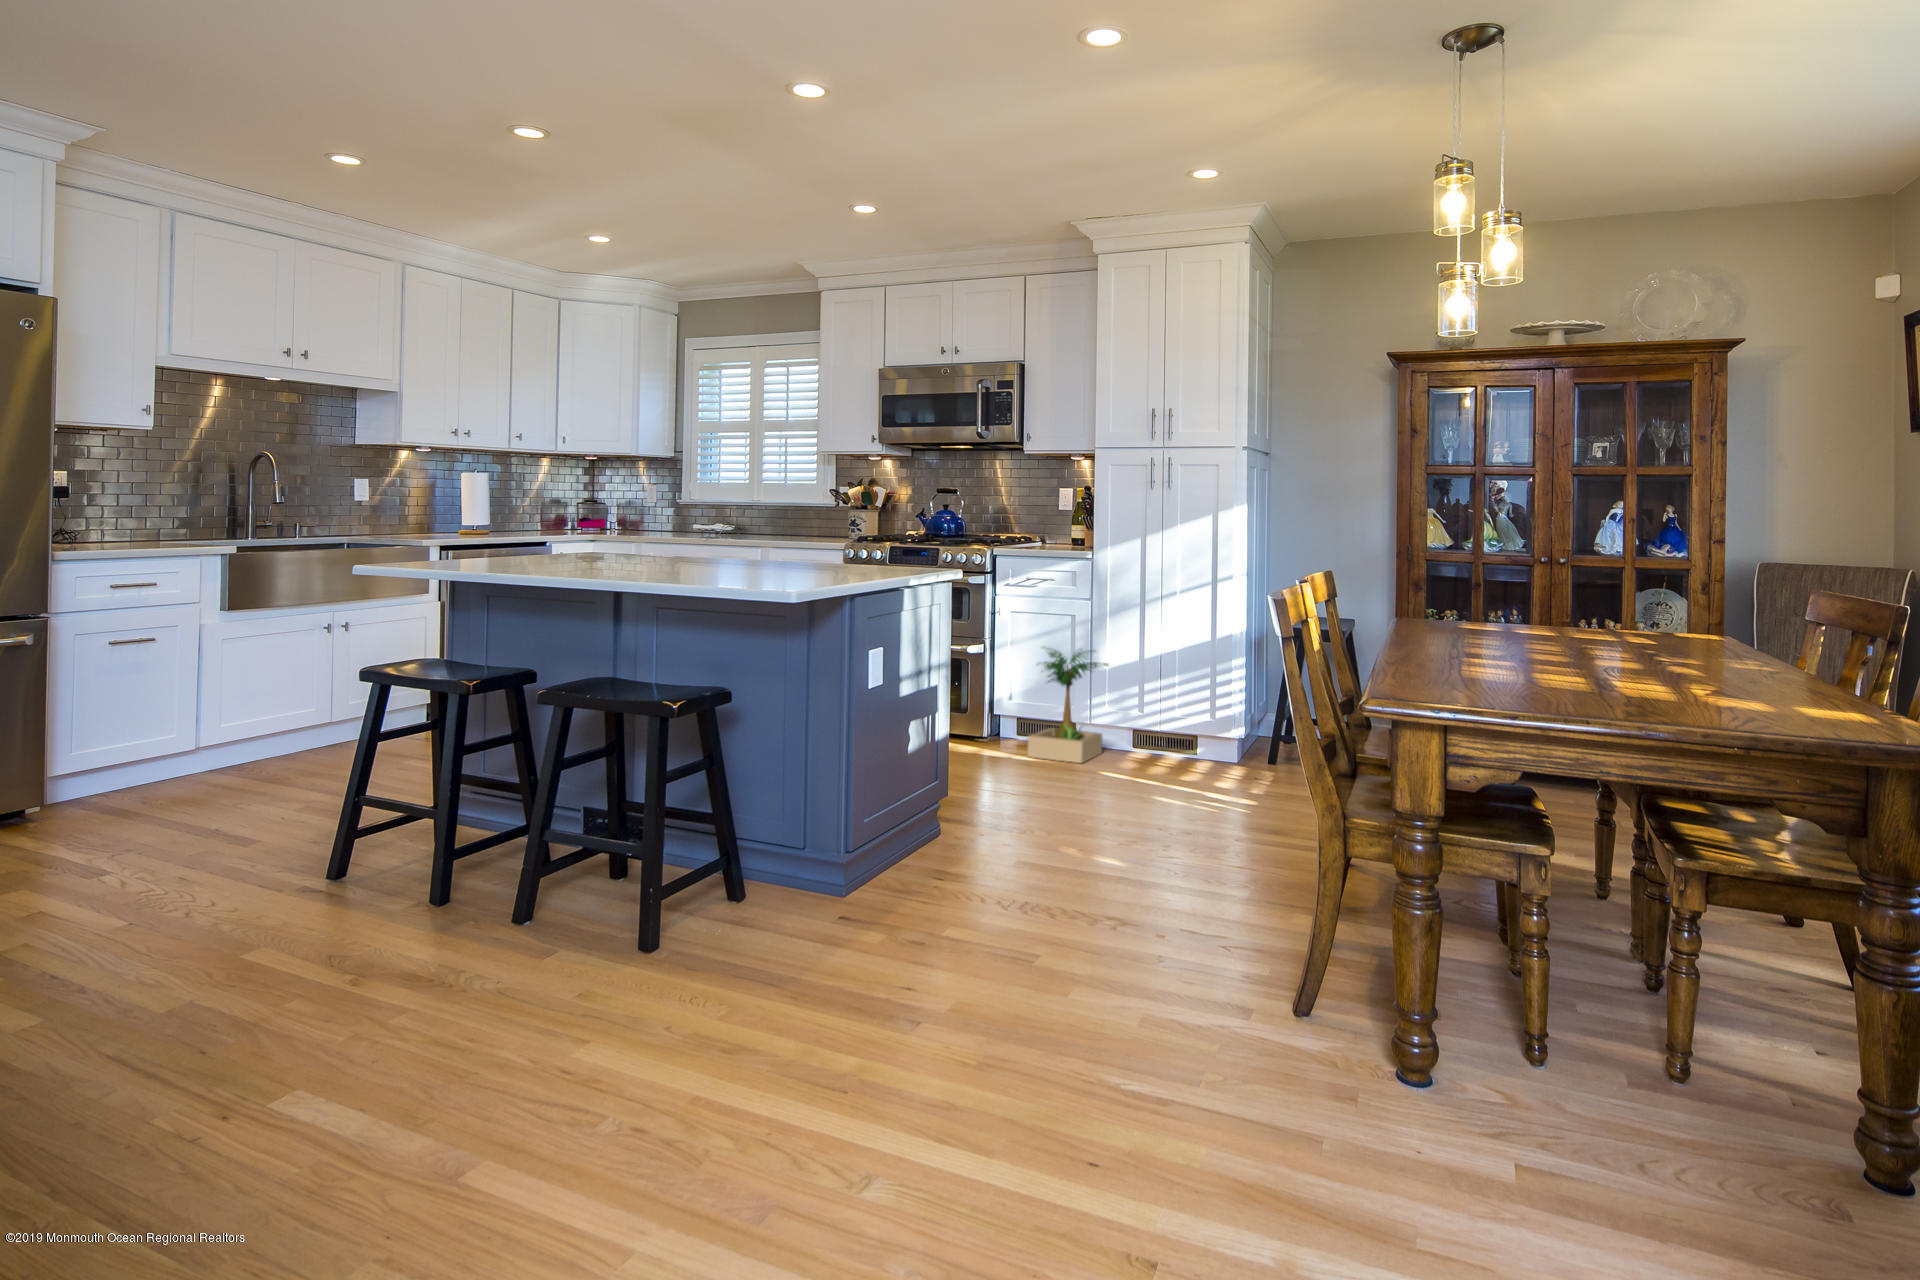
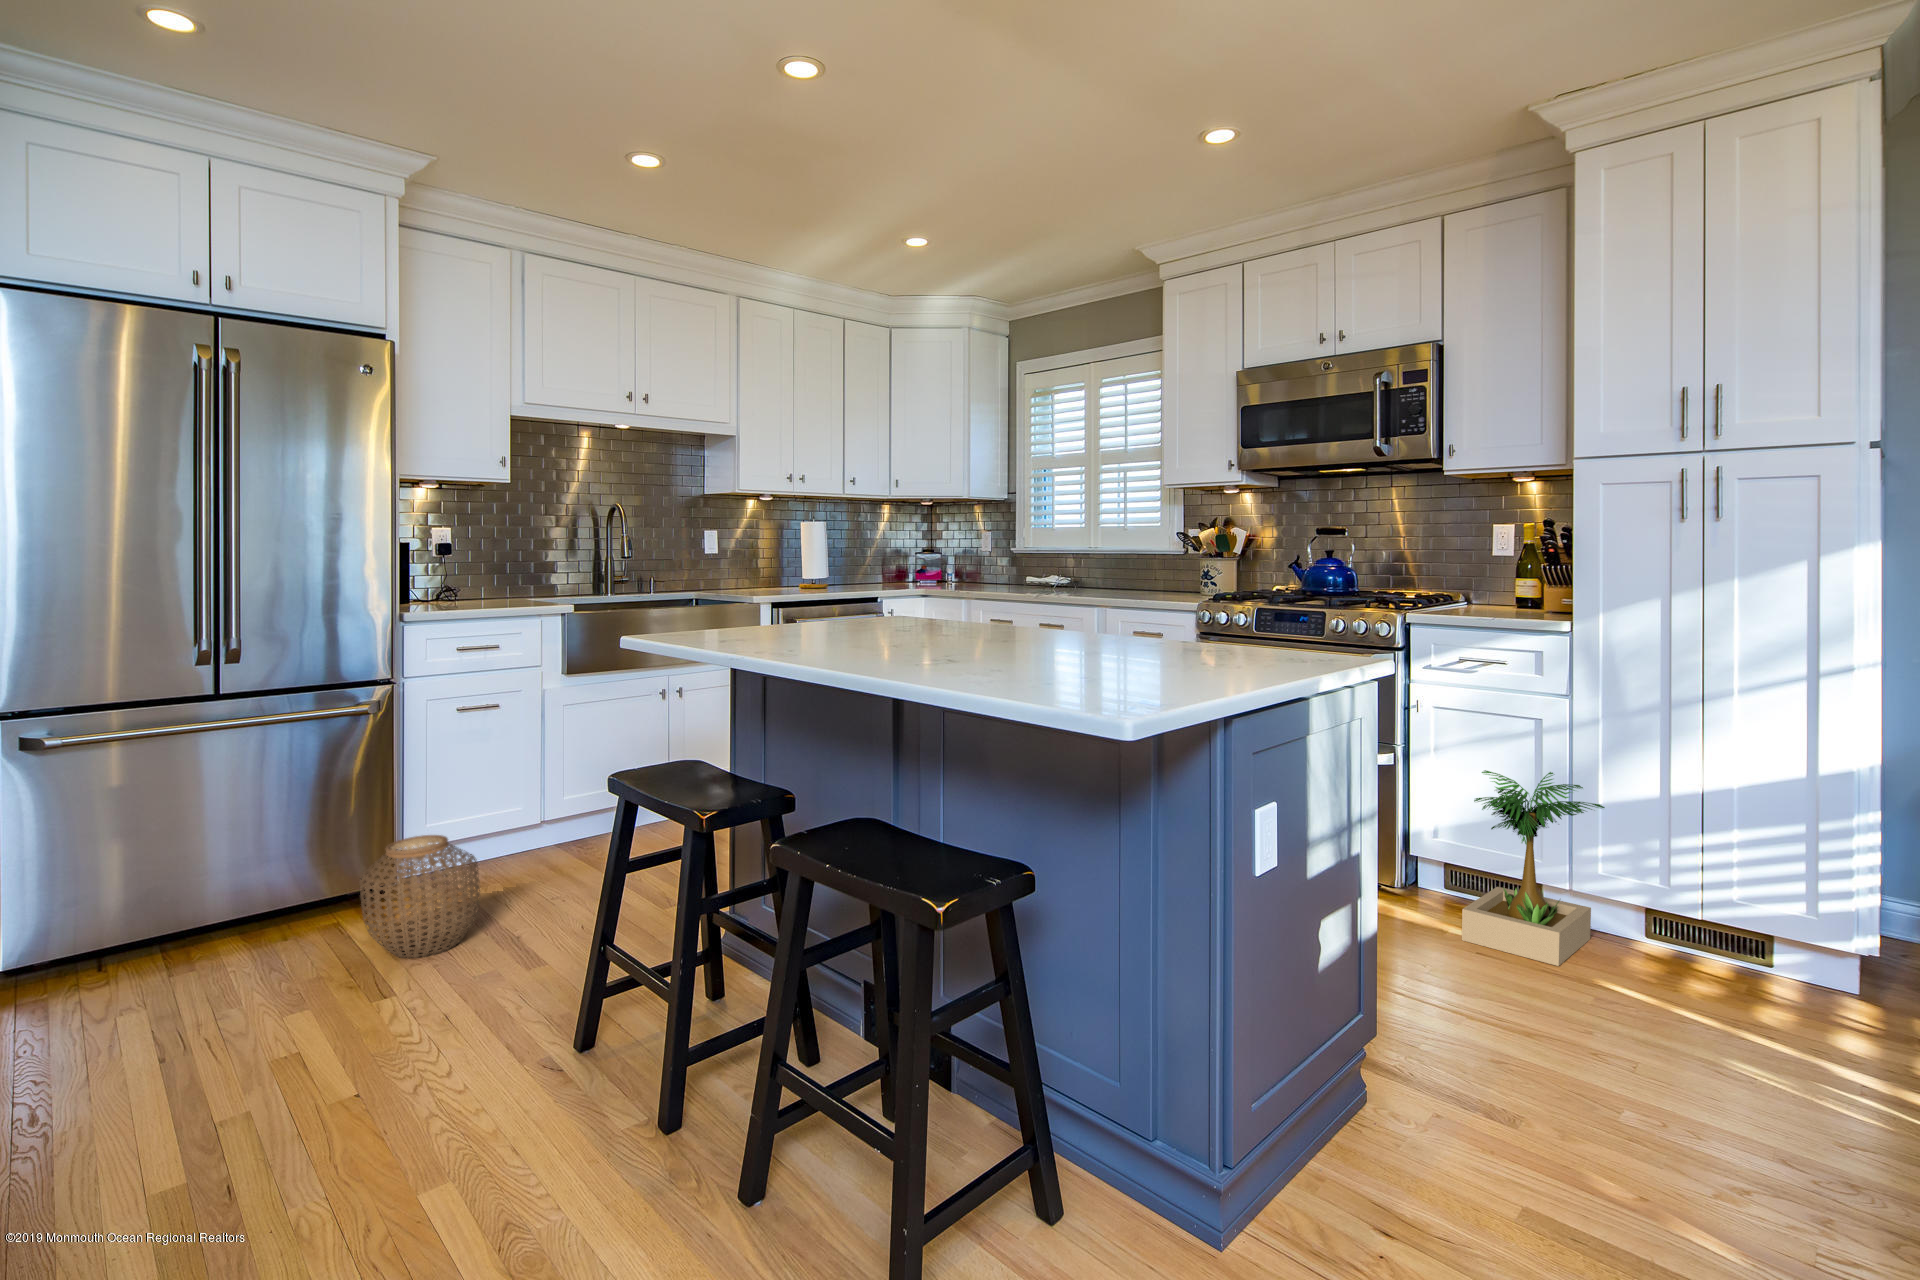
woven basket: none [140,698,252,801] -> present [360,835,480,958]

